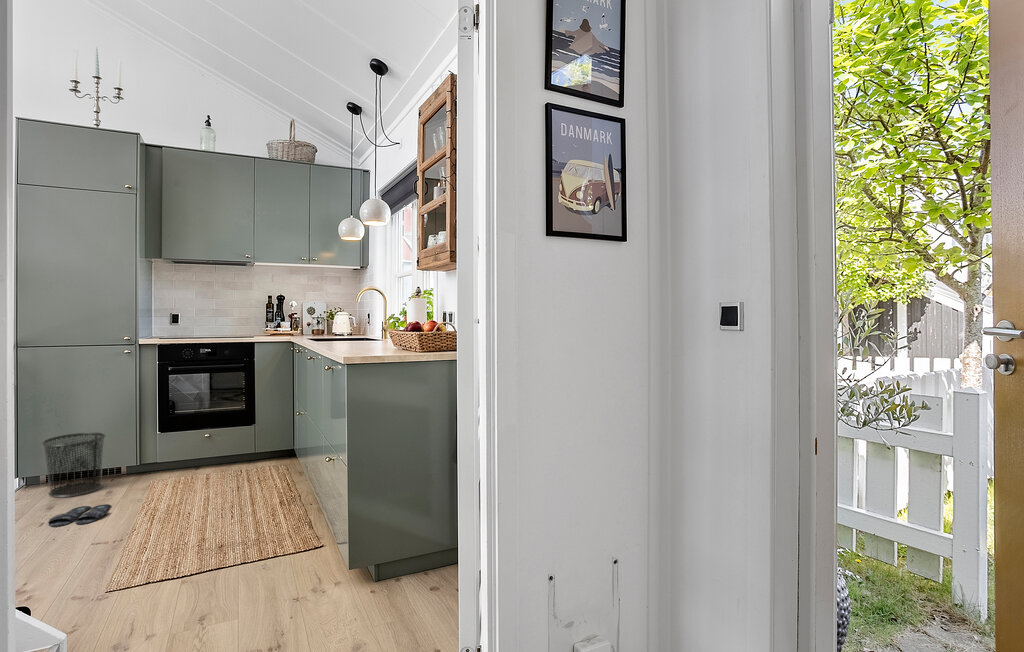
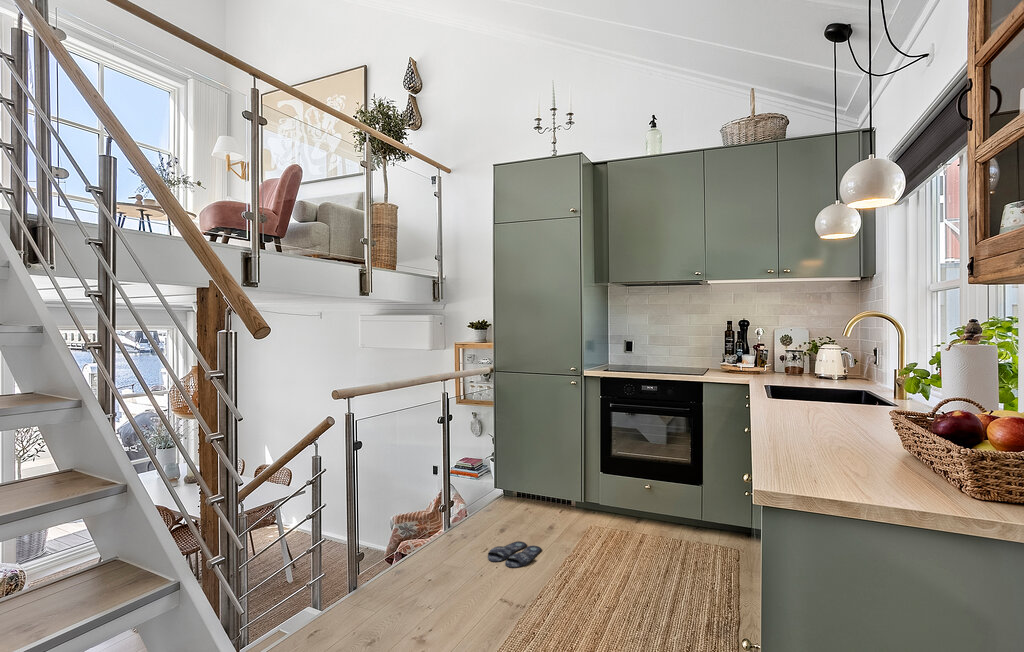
waste bin: present [42,432,105,498] -> none [504,460,553,525]

